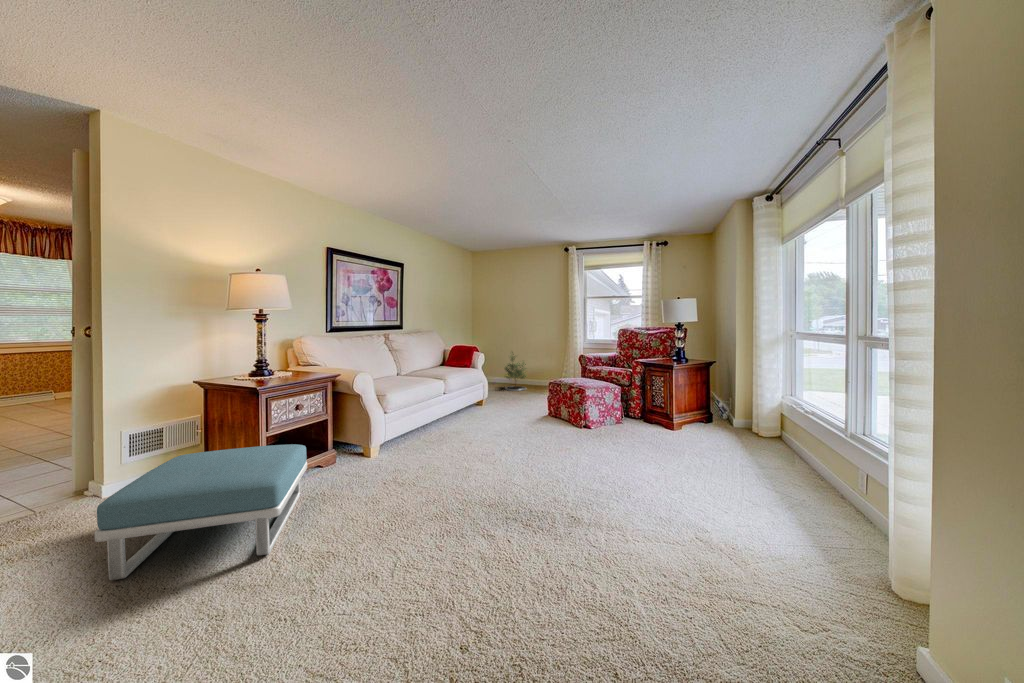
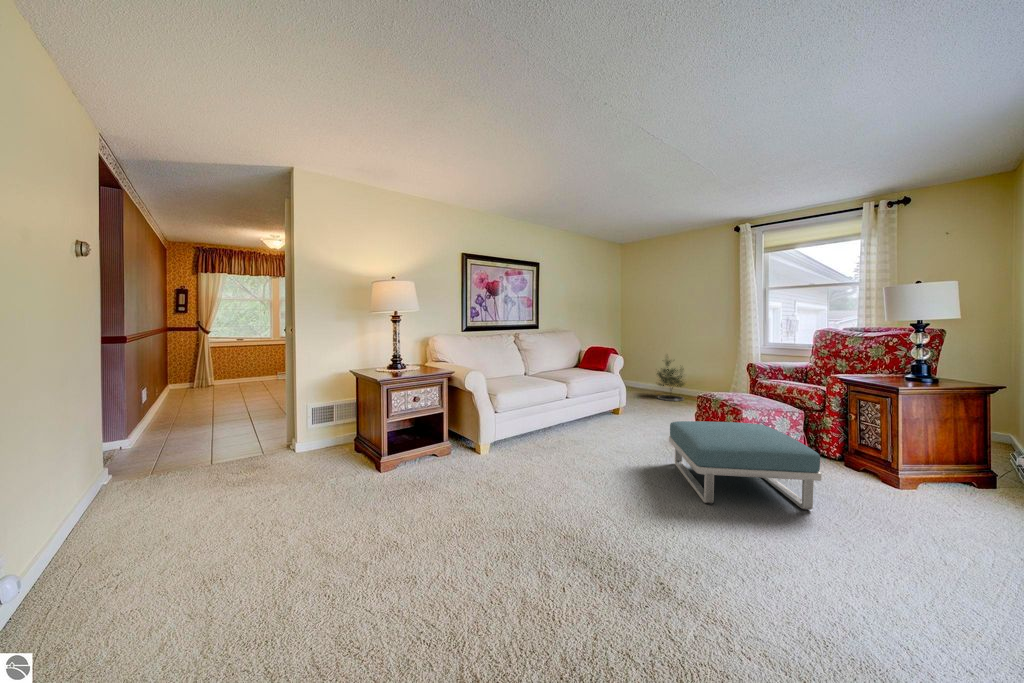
footstool: present [95,444,307,580] -> present [669,421,822,510]

